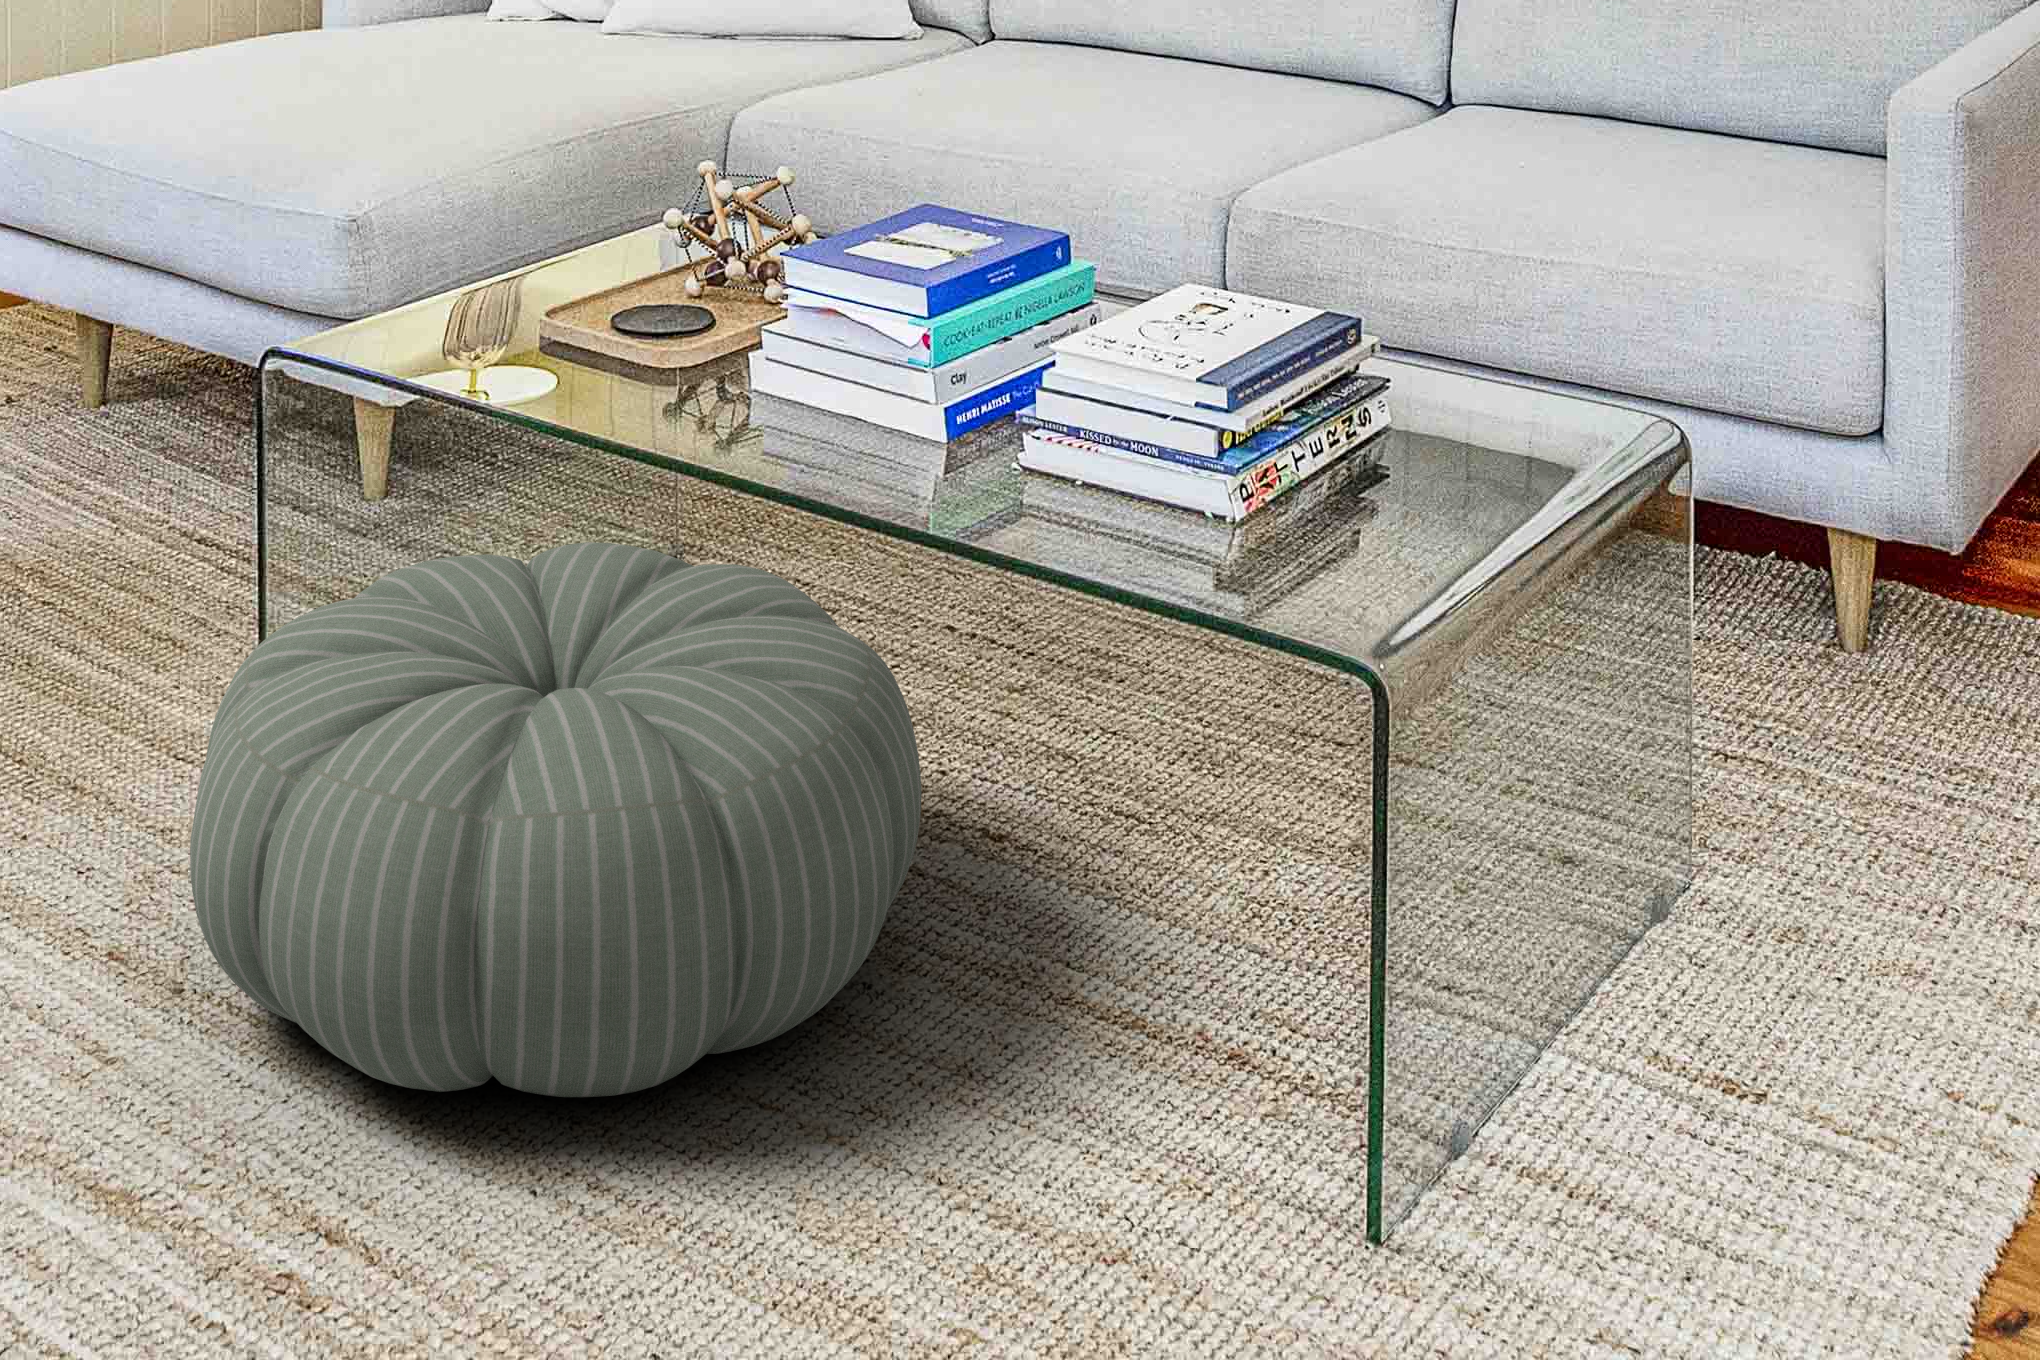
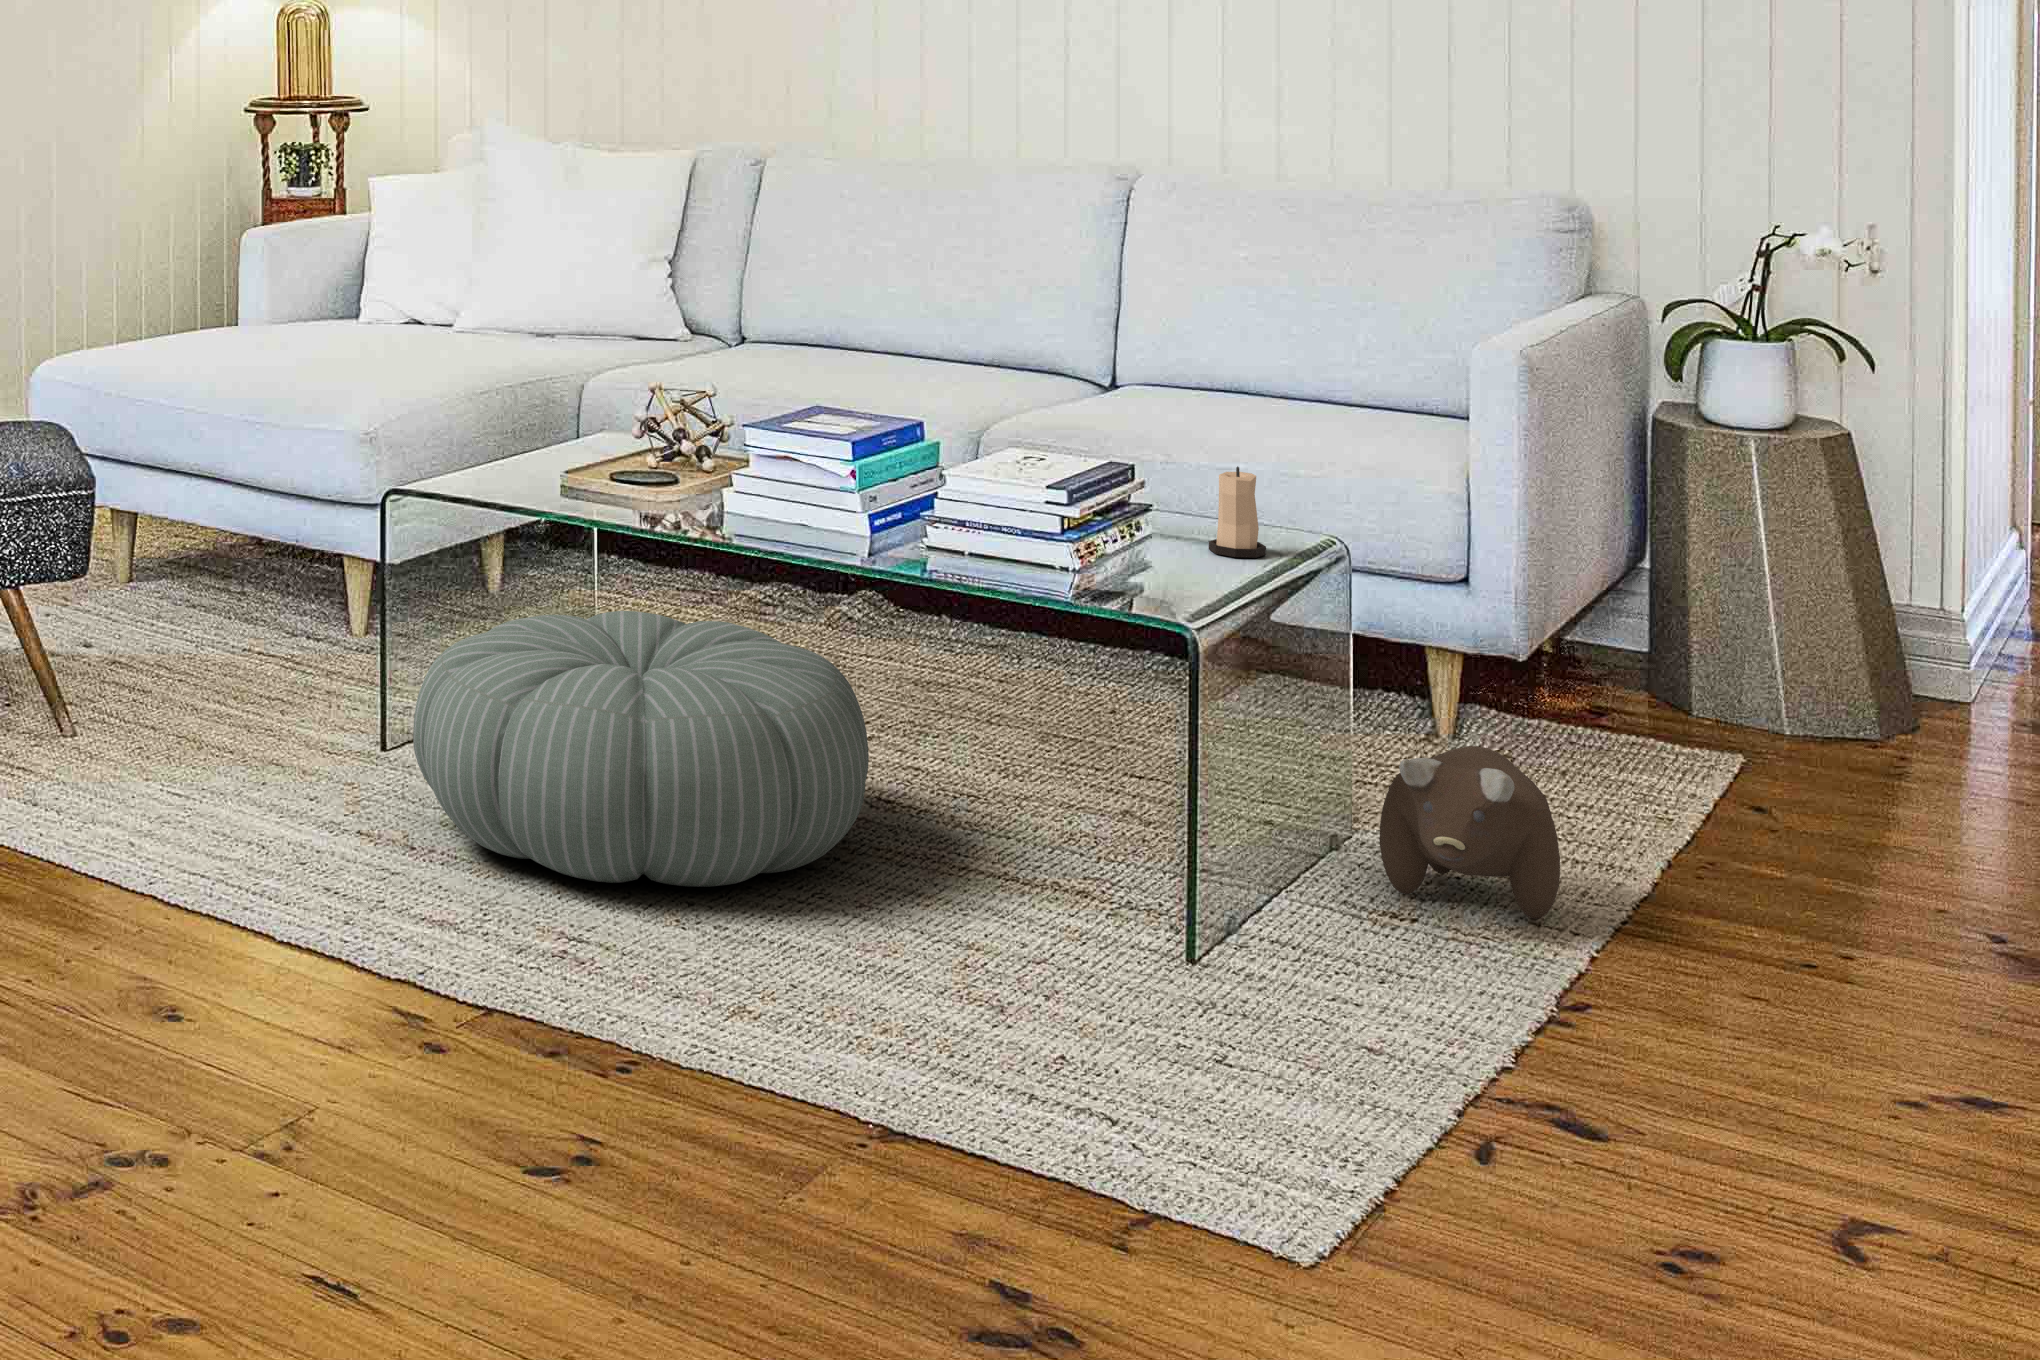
candle: none [1479,308,1562,454] -> present [1209,466,1266,558]
plush toy: none [1712,809,1996,1127] -> present [1380,746,1560,919]

